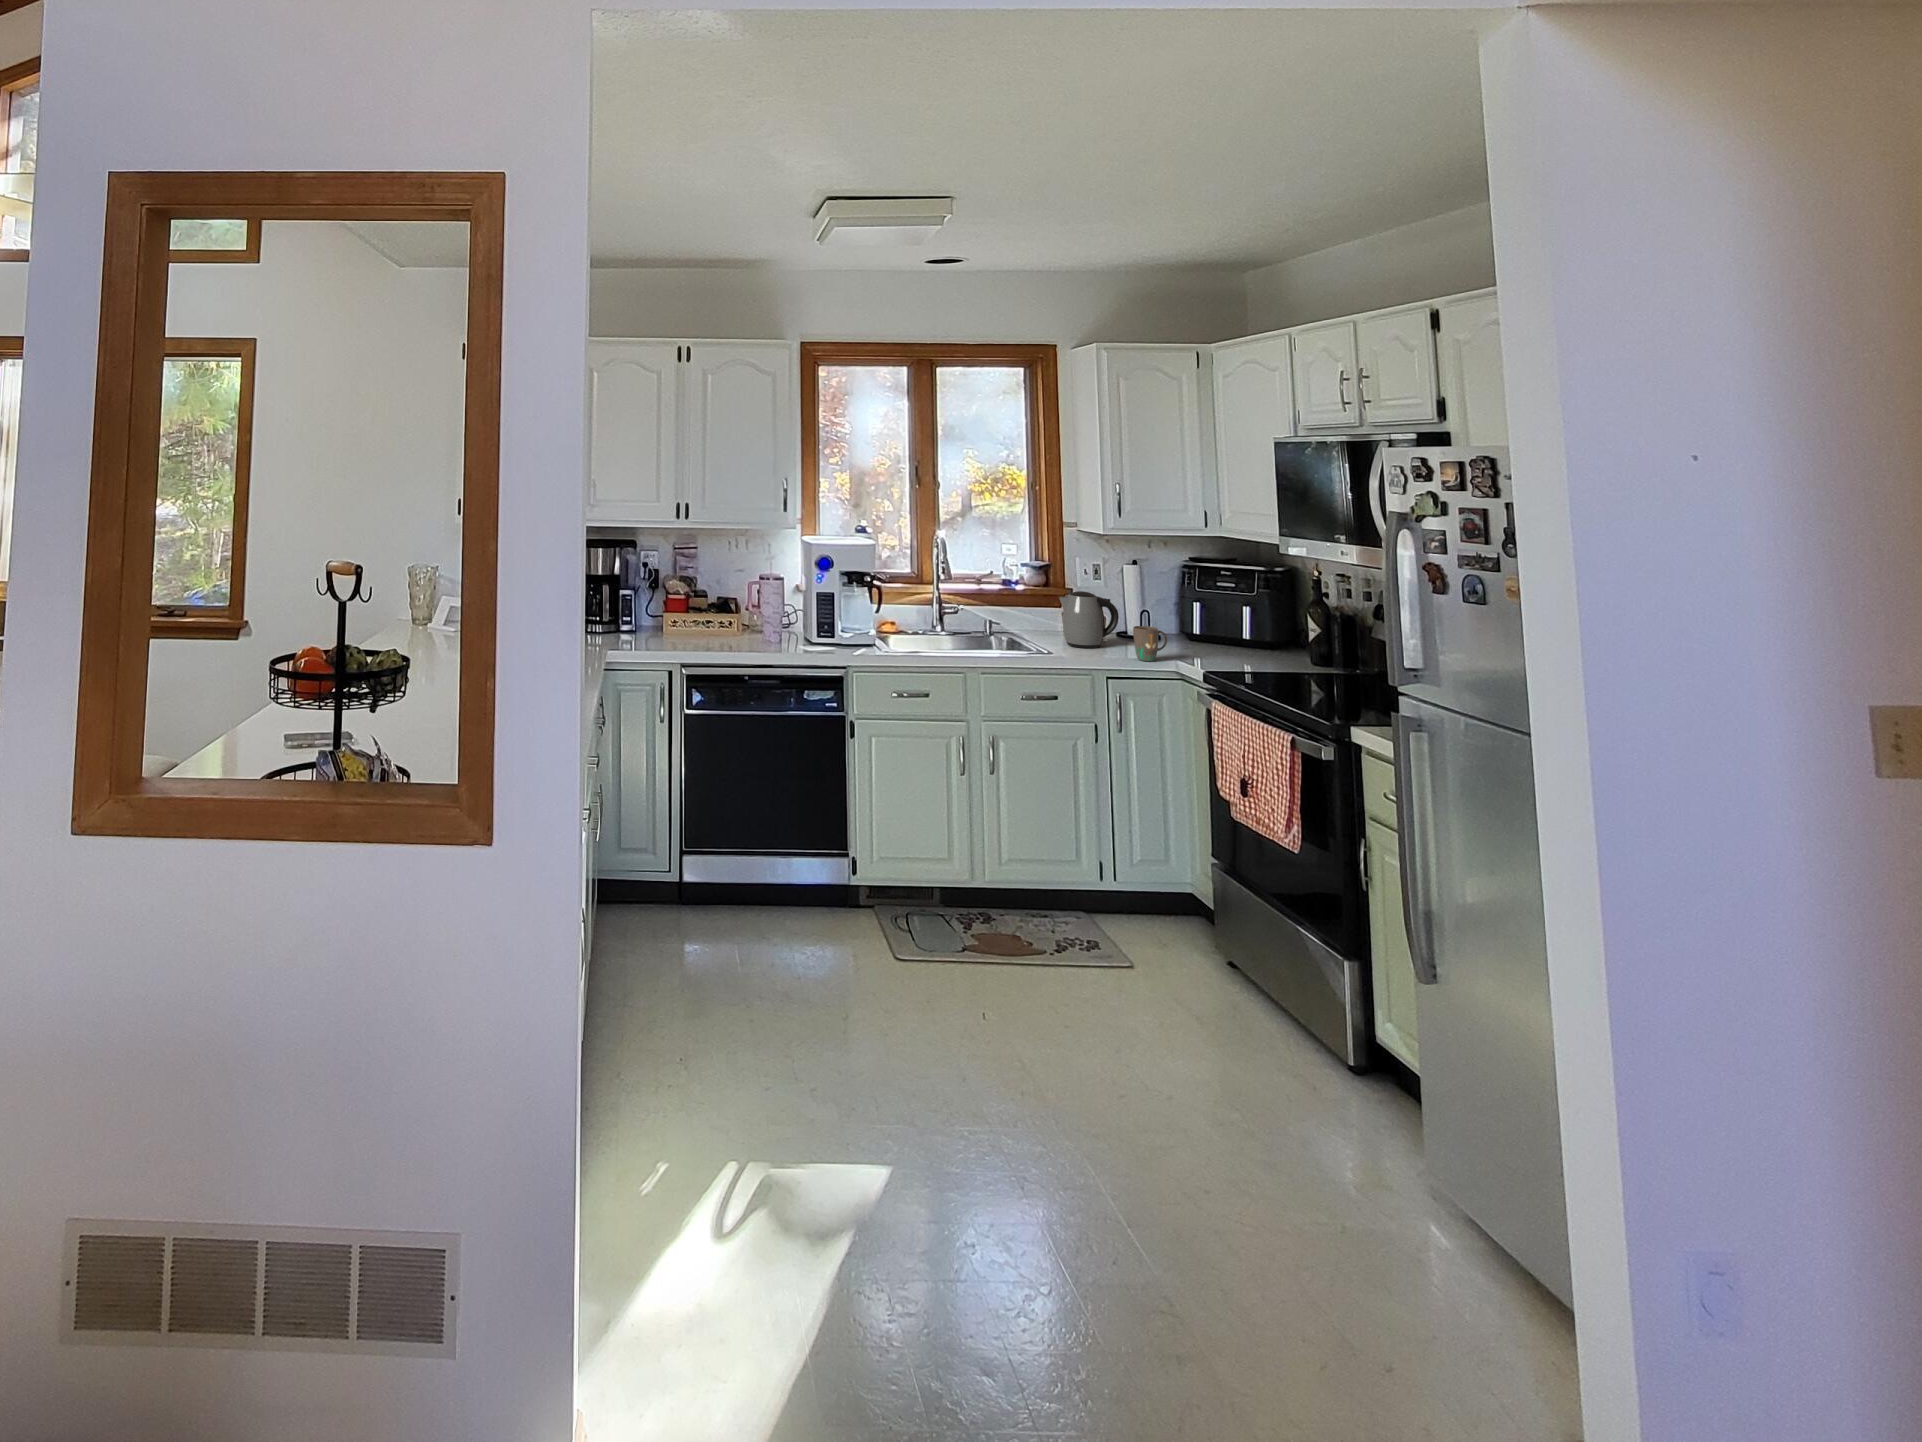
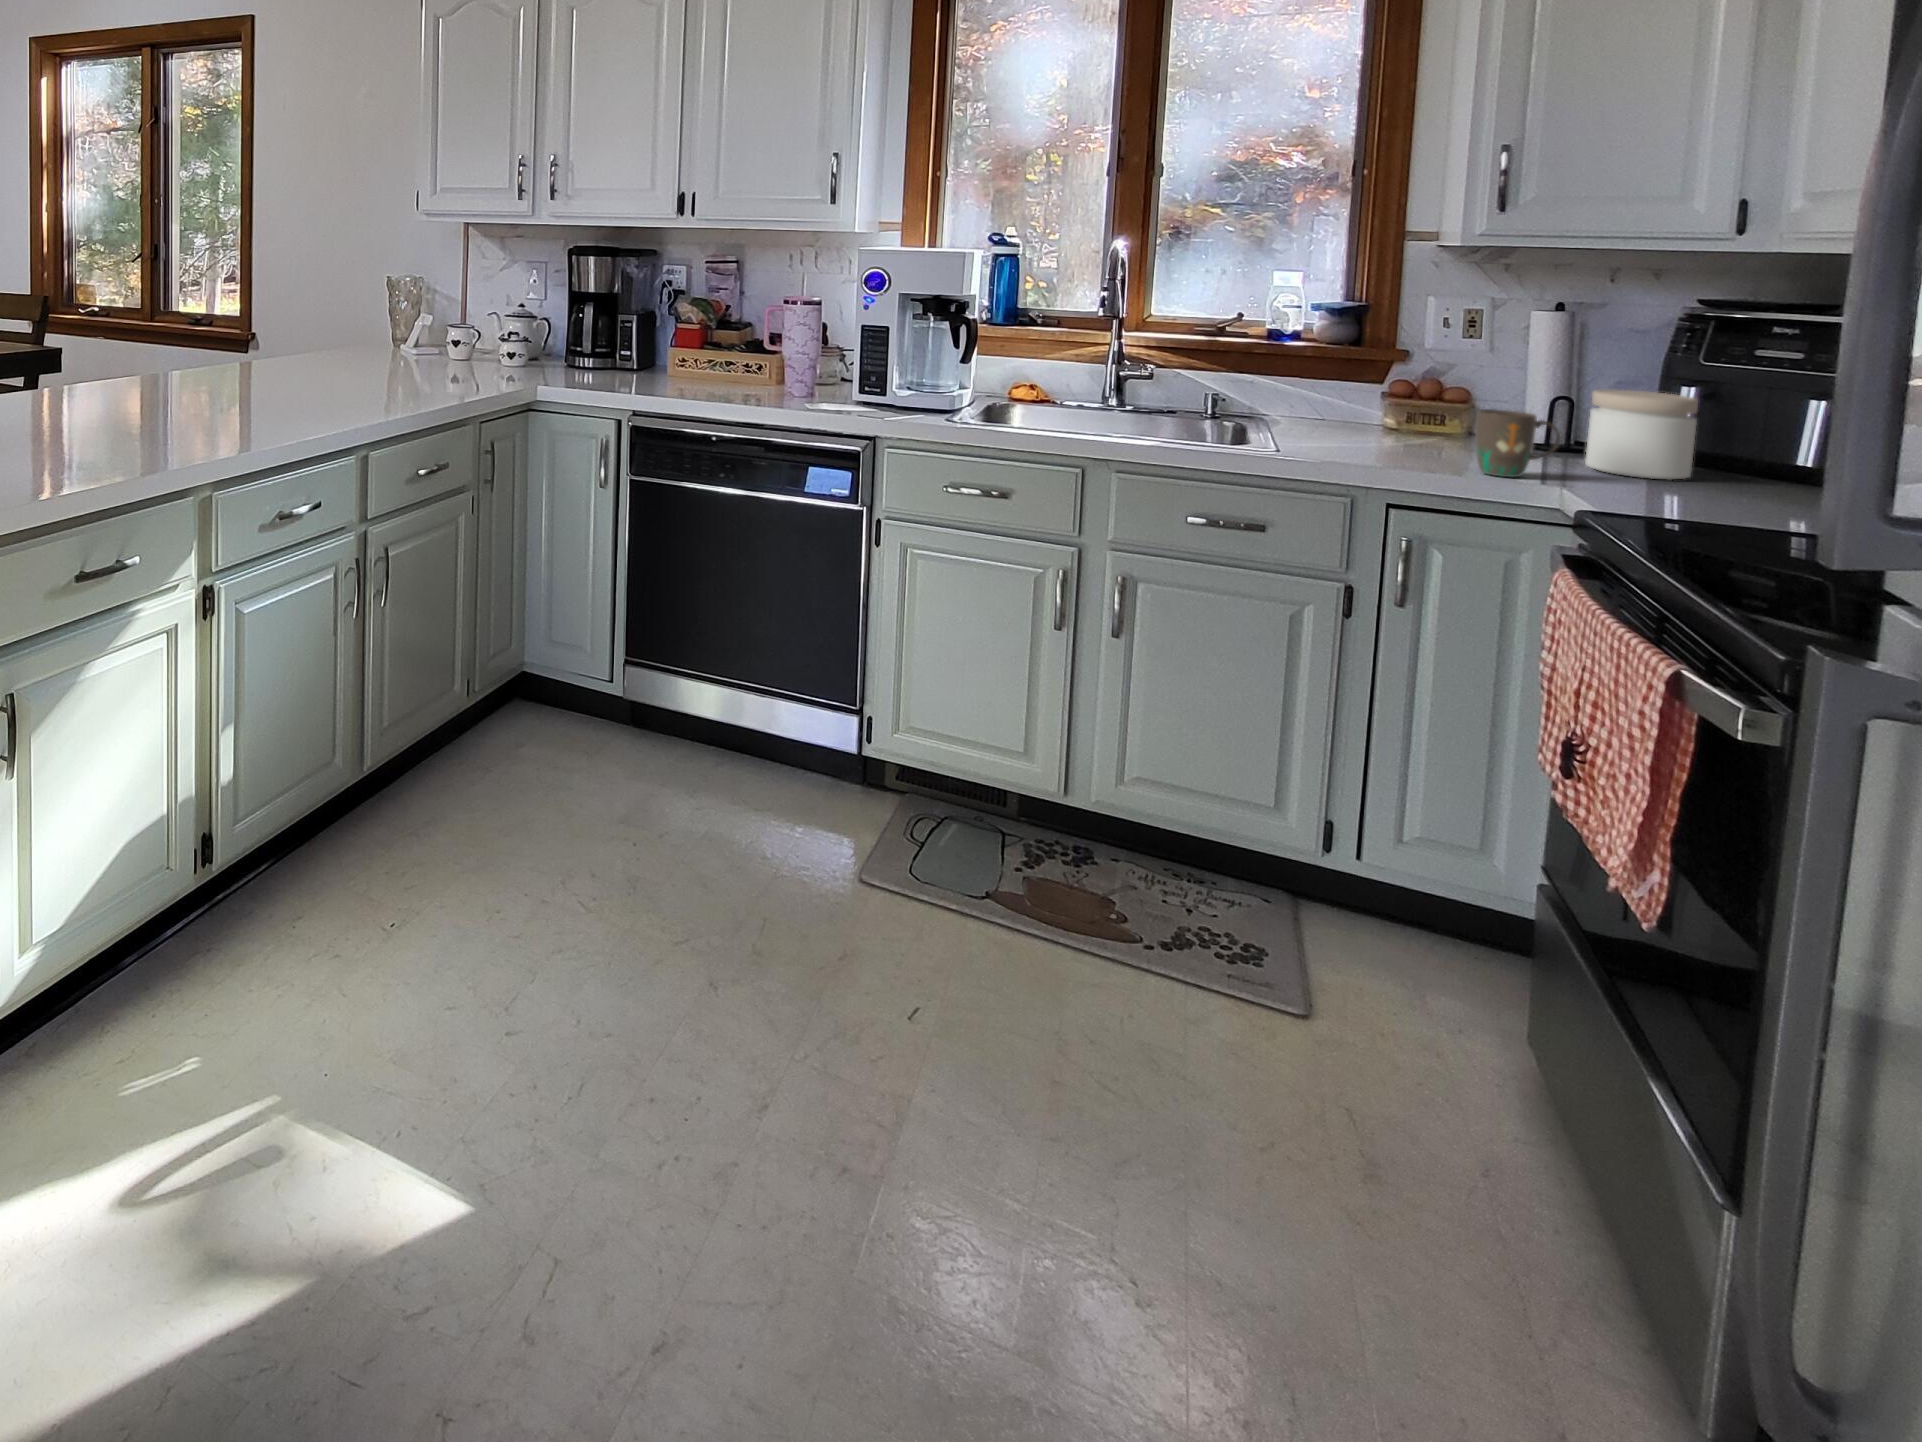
kettle: present [1059,591,1119,648] -> none [1347,347,1479,450]
jar: none [1166,609,1208,654] -> present [1585,389,1698,480]

